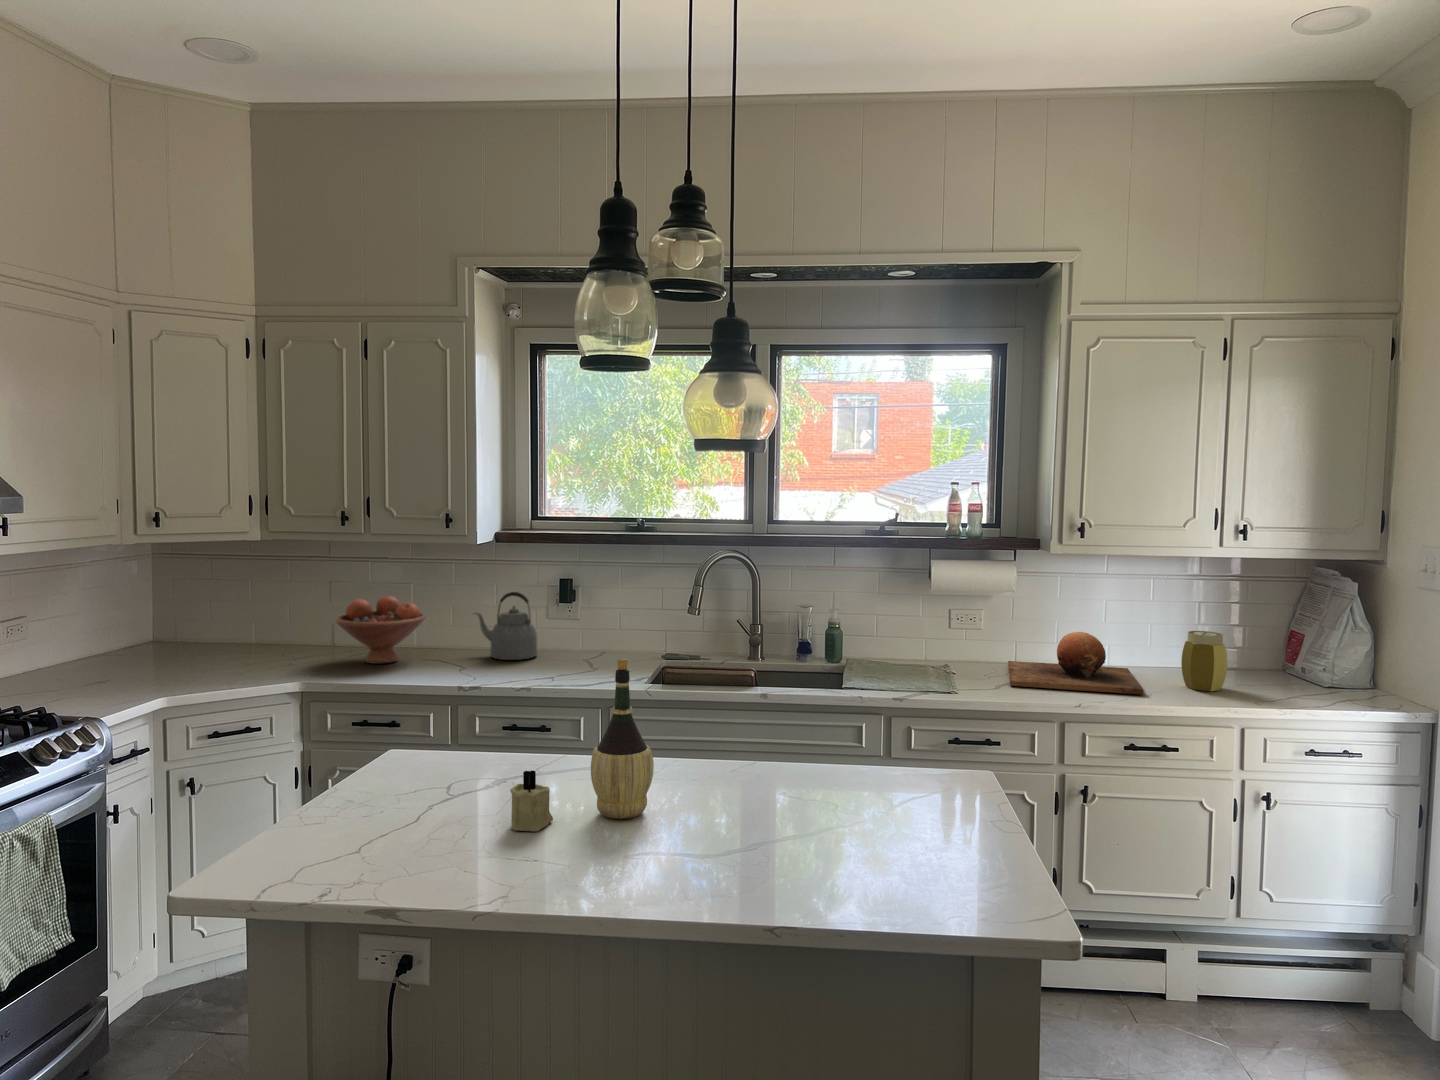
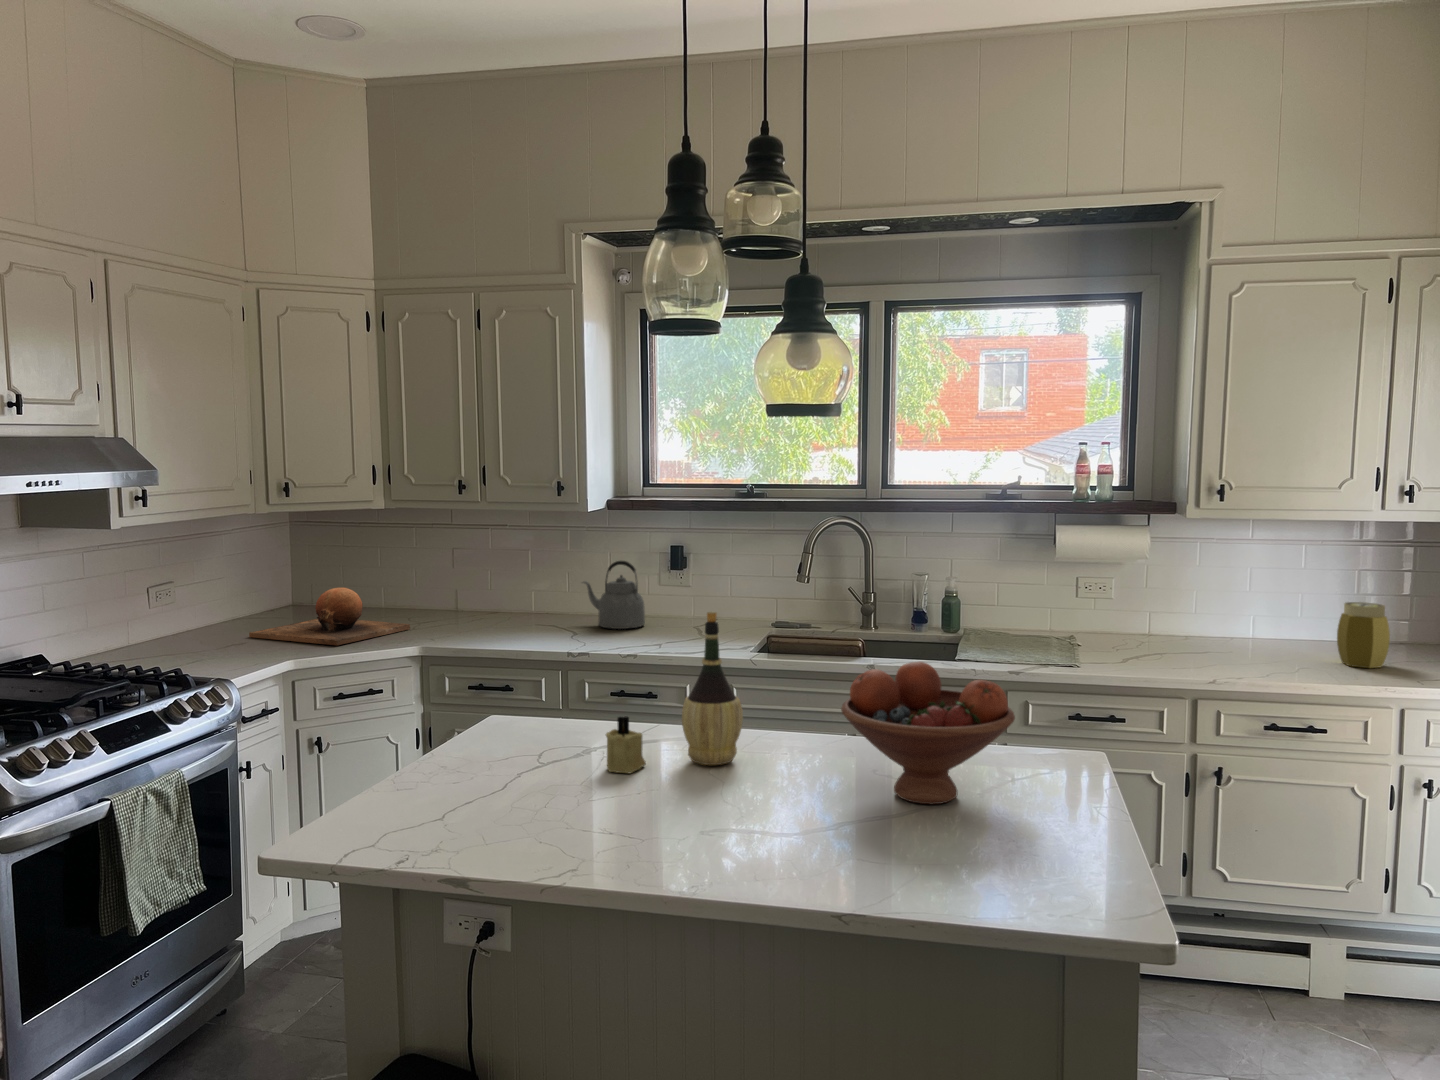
fruit bowl: present [336,596,426,664] -> present [841,662,1015,804]
chopping board: present [1008,632,1143,695] -> present [249,588,410,645]

